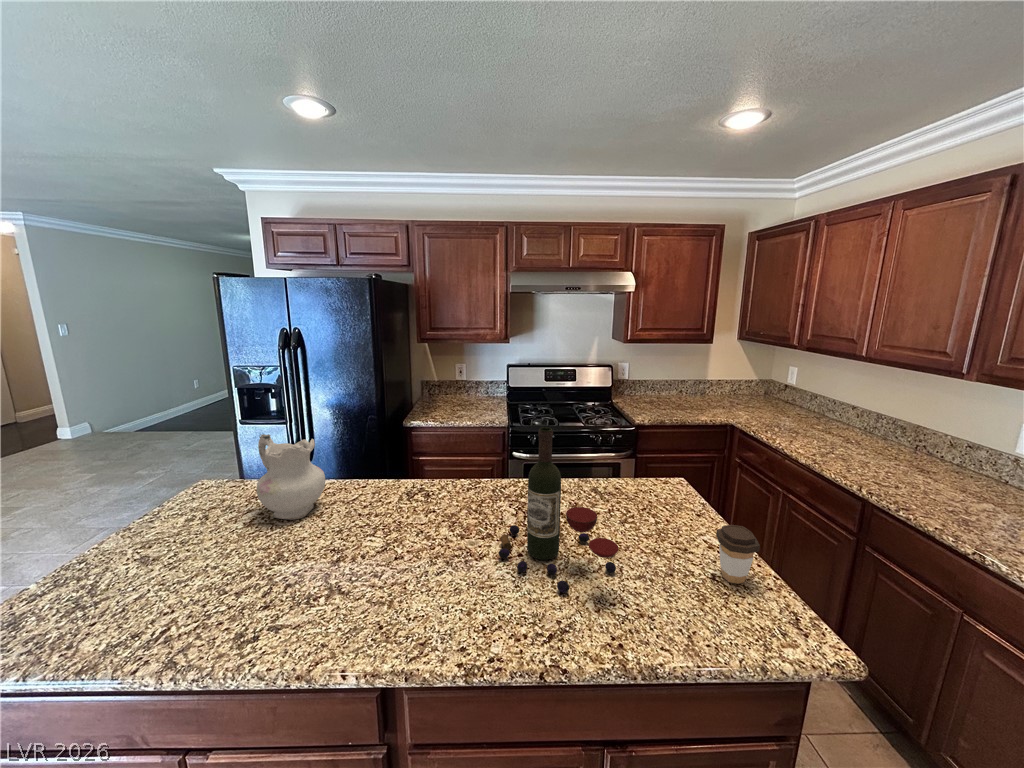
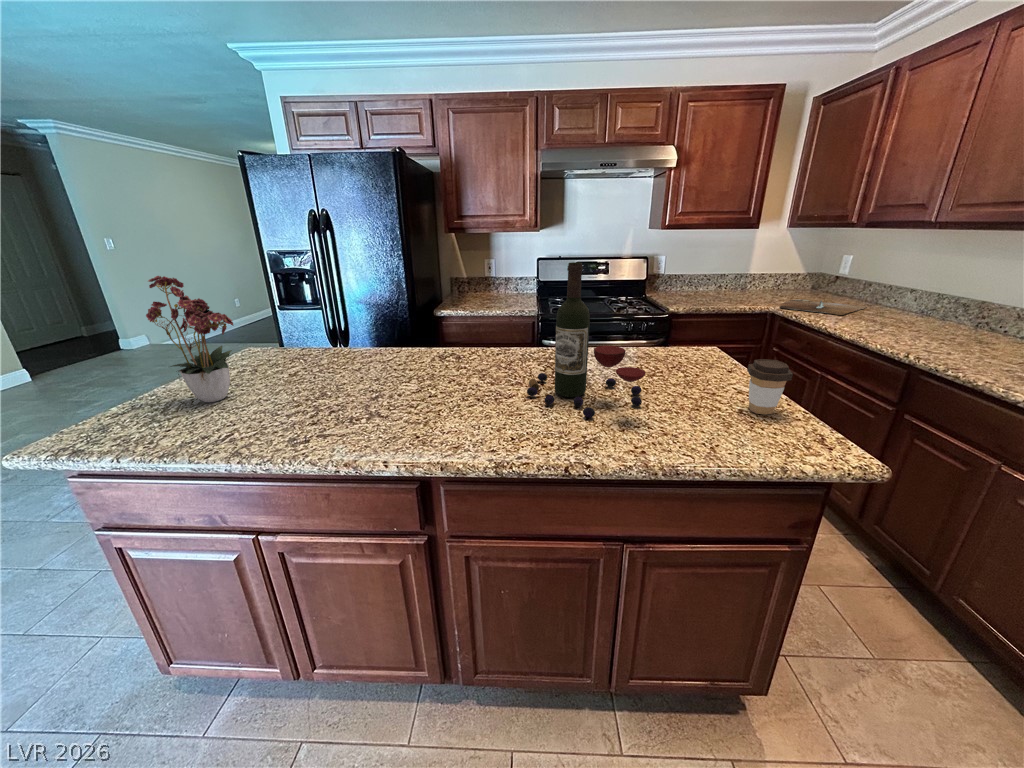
cutting board: none [738,408,817,429] -> present [780,299,866,315]
flower arrangement: none [81,433,195,574] -> present [146,276,233,402]
ceramic pitcher: present [257,434,325,520] -> none [295,291,361,372]

